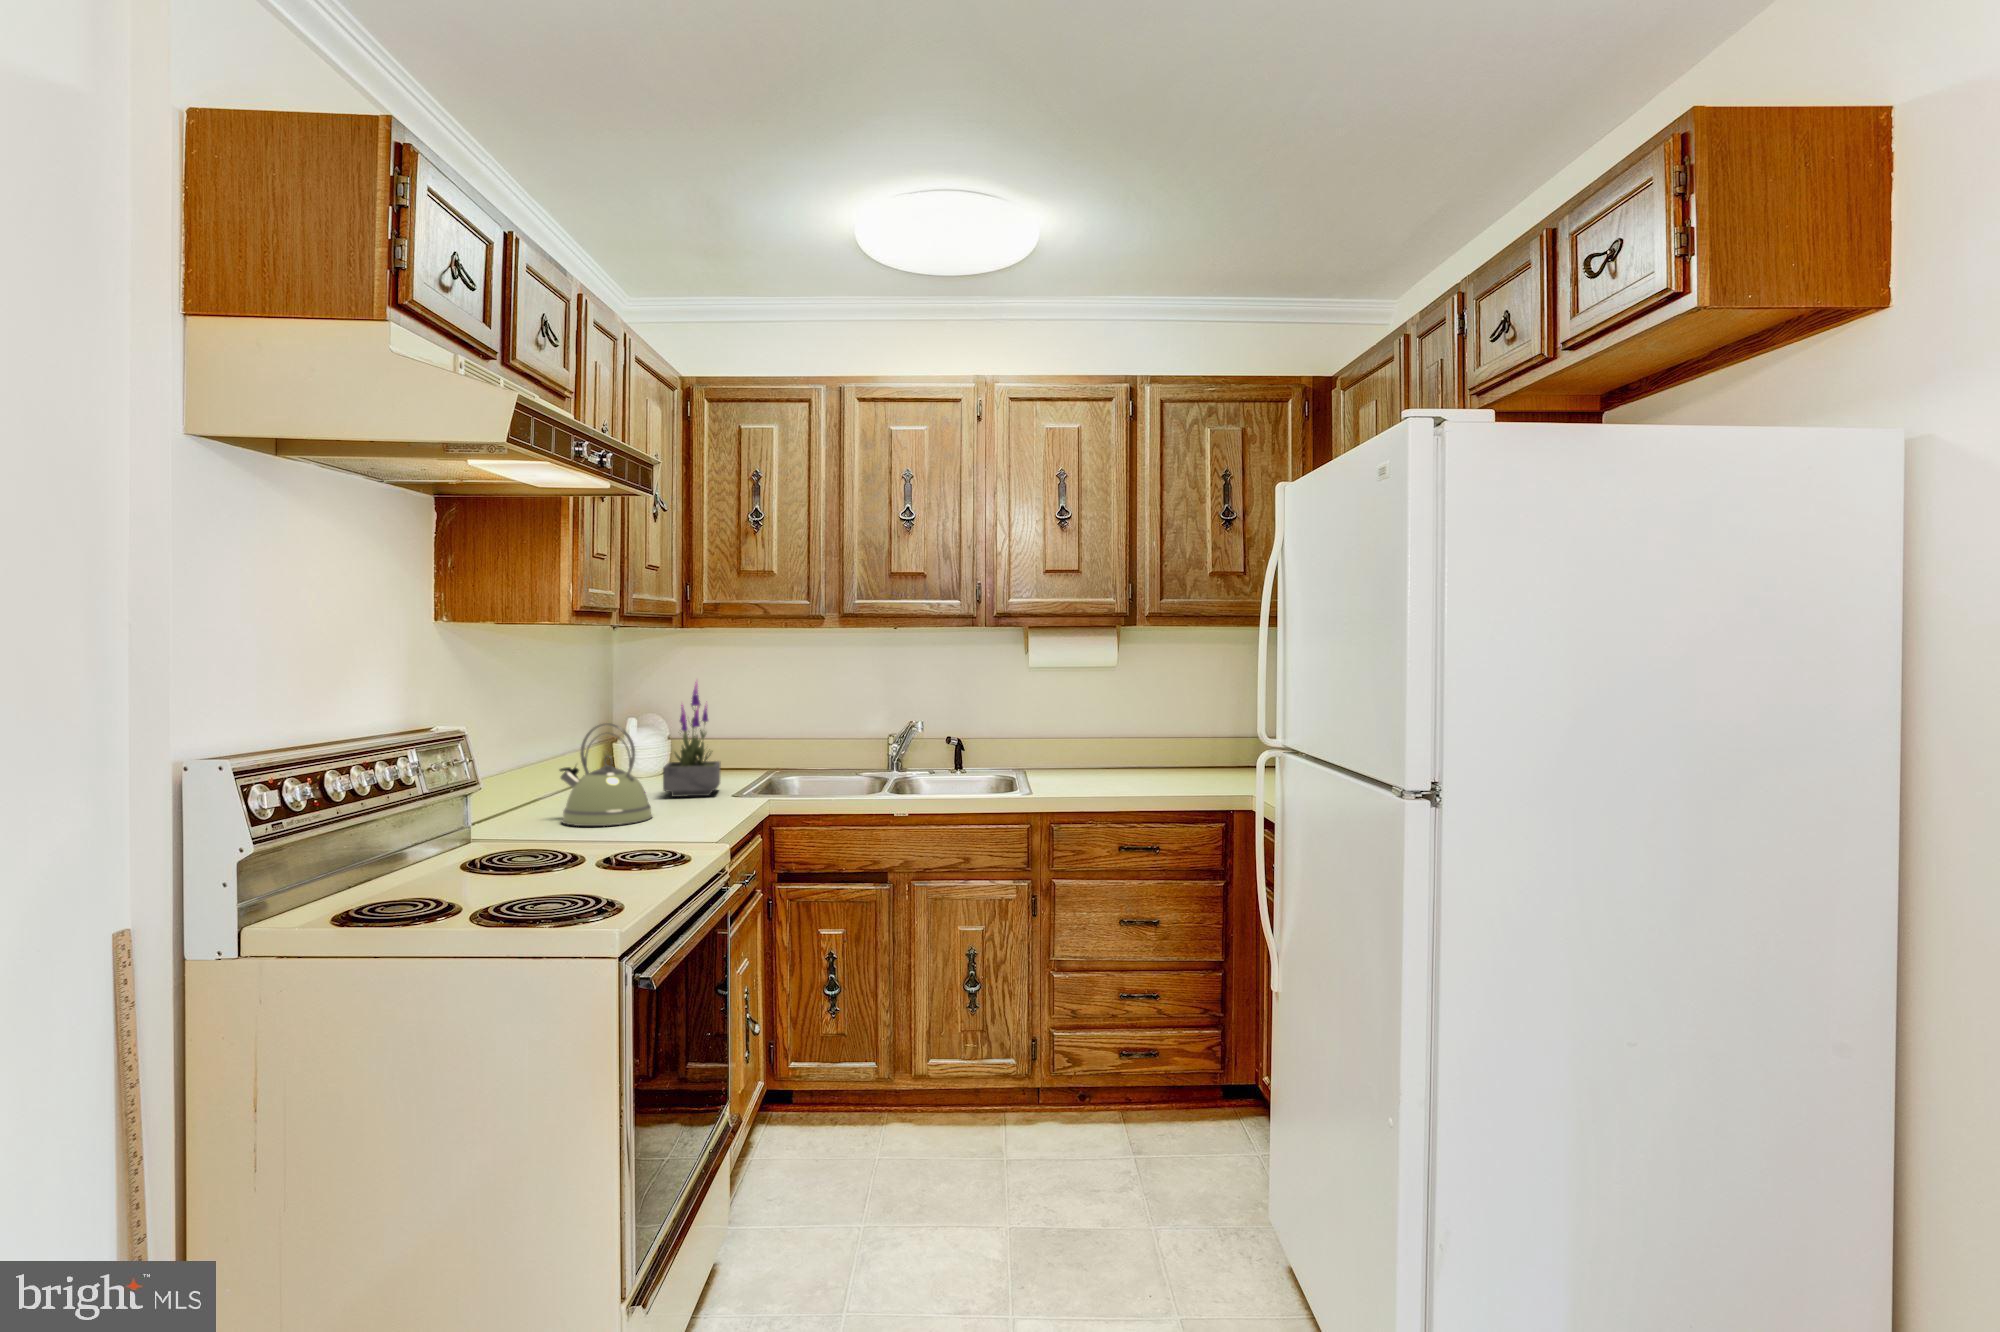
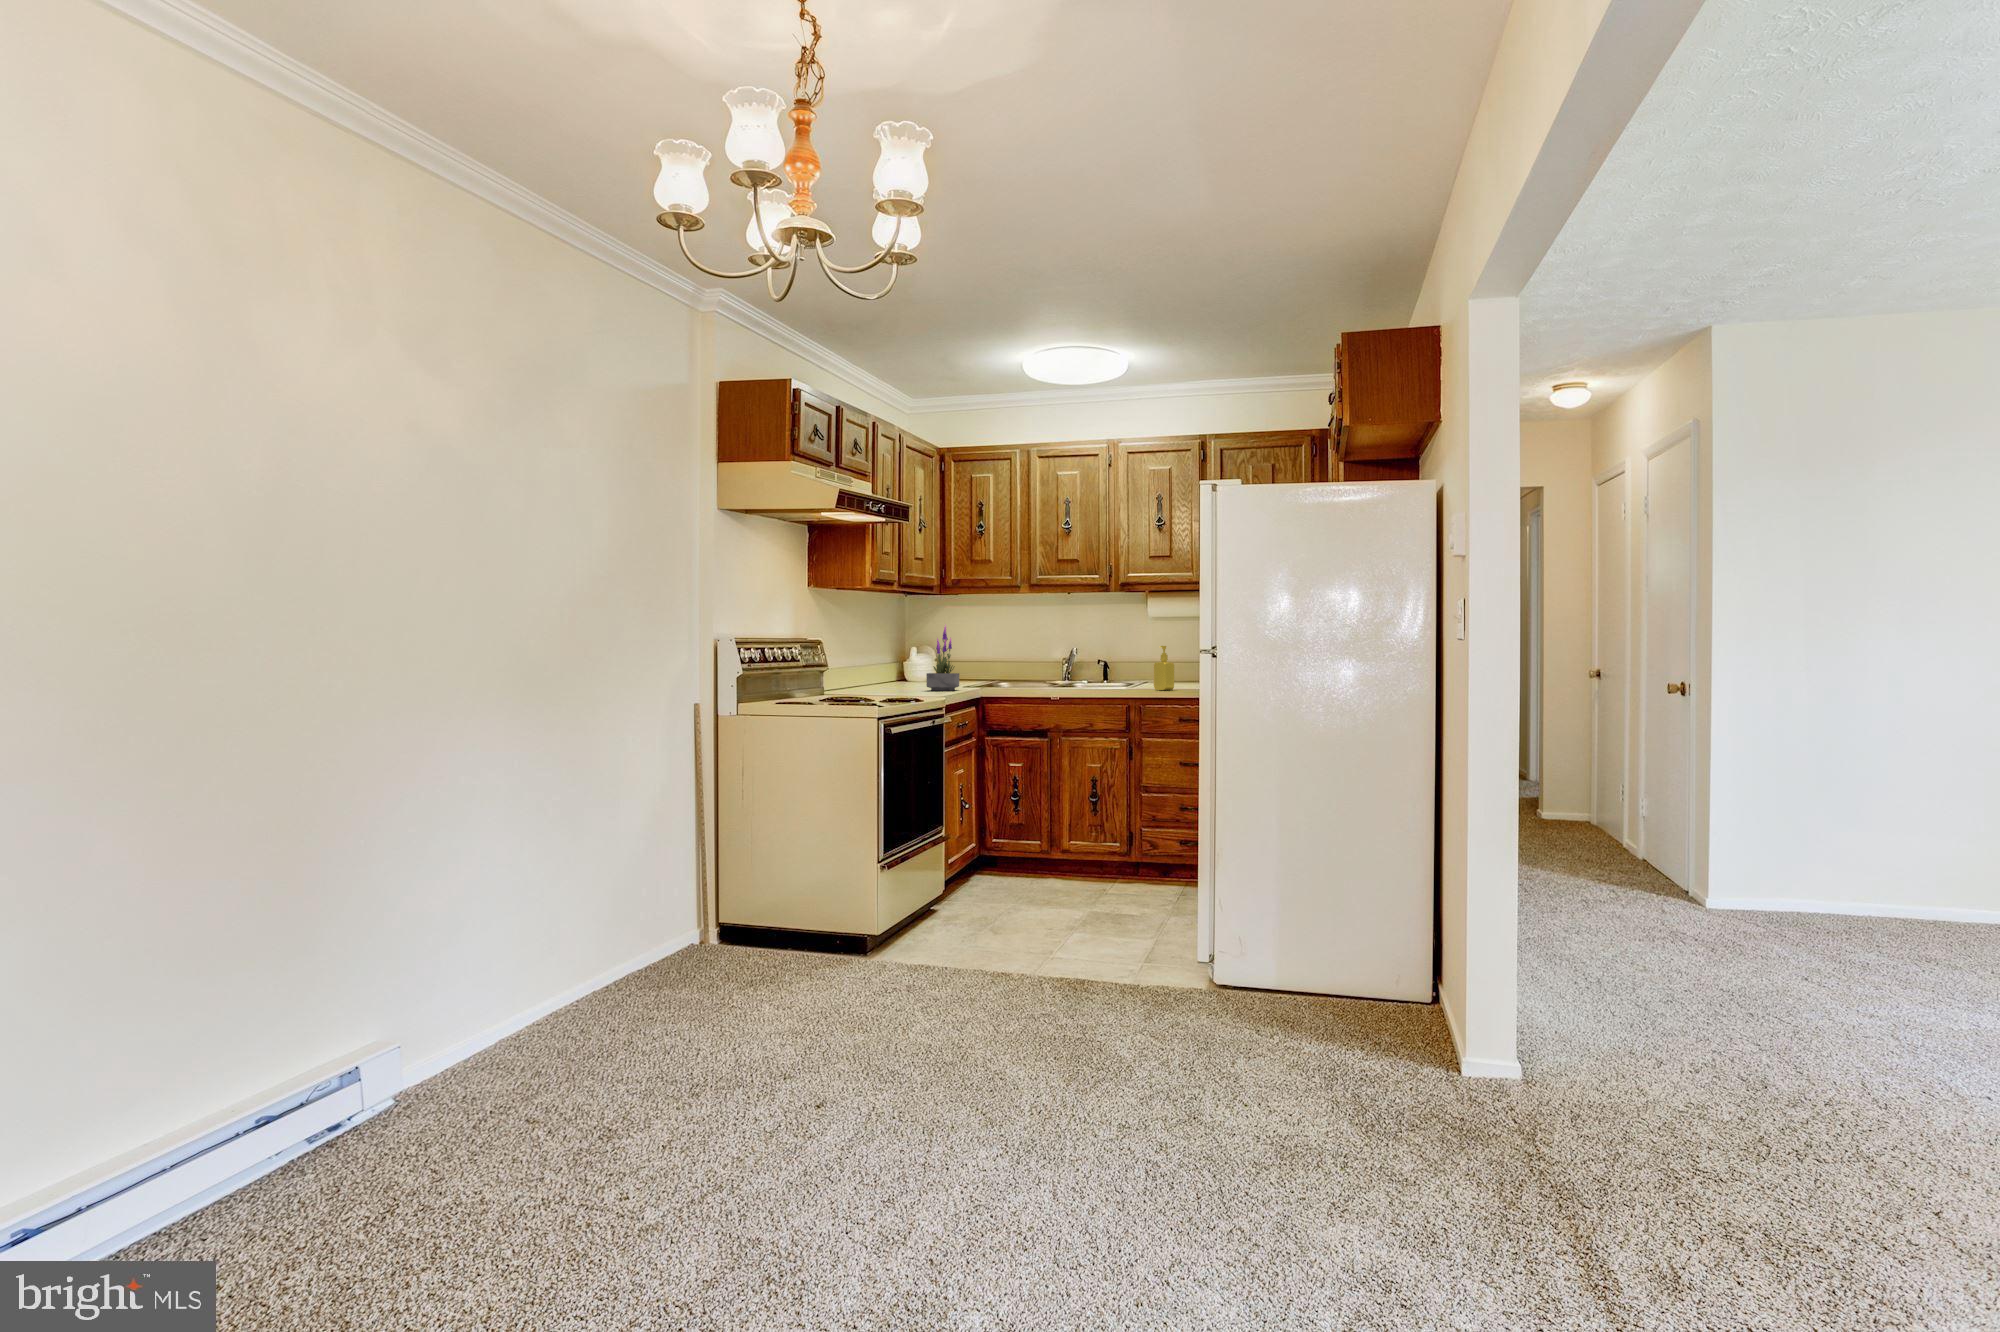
soap dispenser: none [1062,719,1097,794] -> present [1154,646,1174,690]
kettle: present [560,723,652,826] -> none [873,643,919,694]

